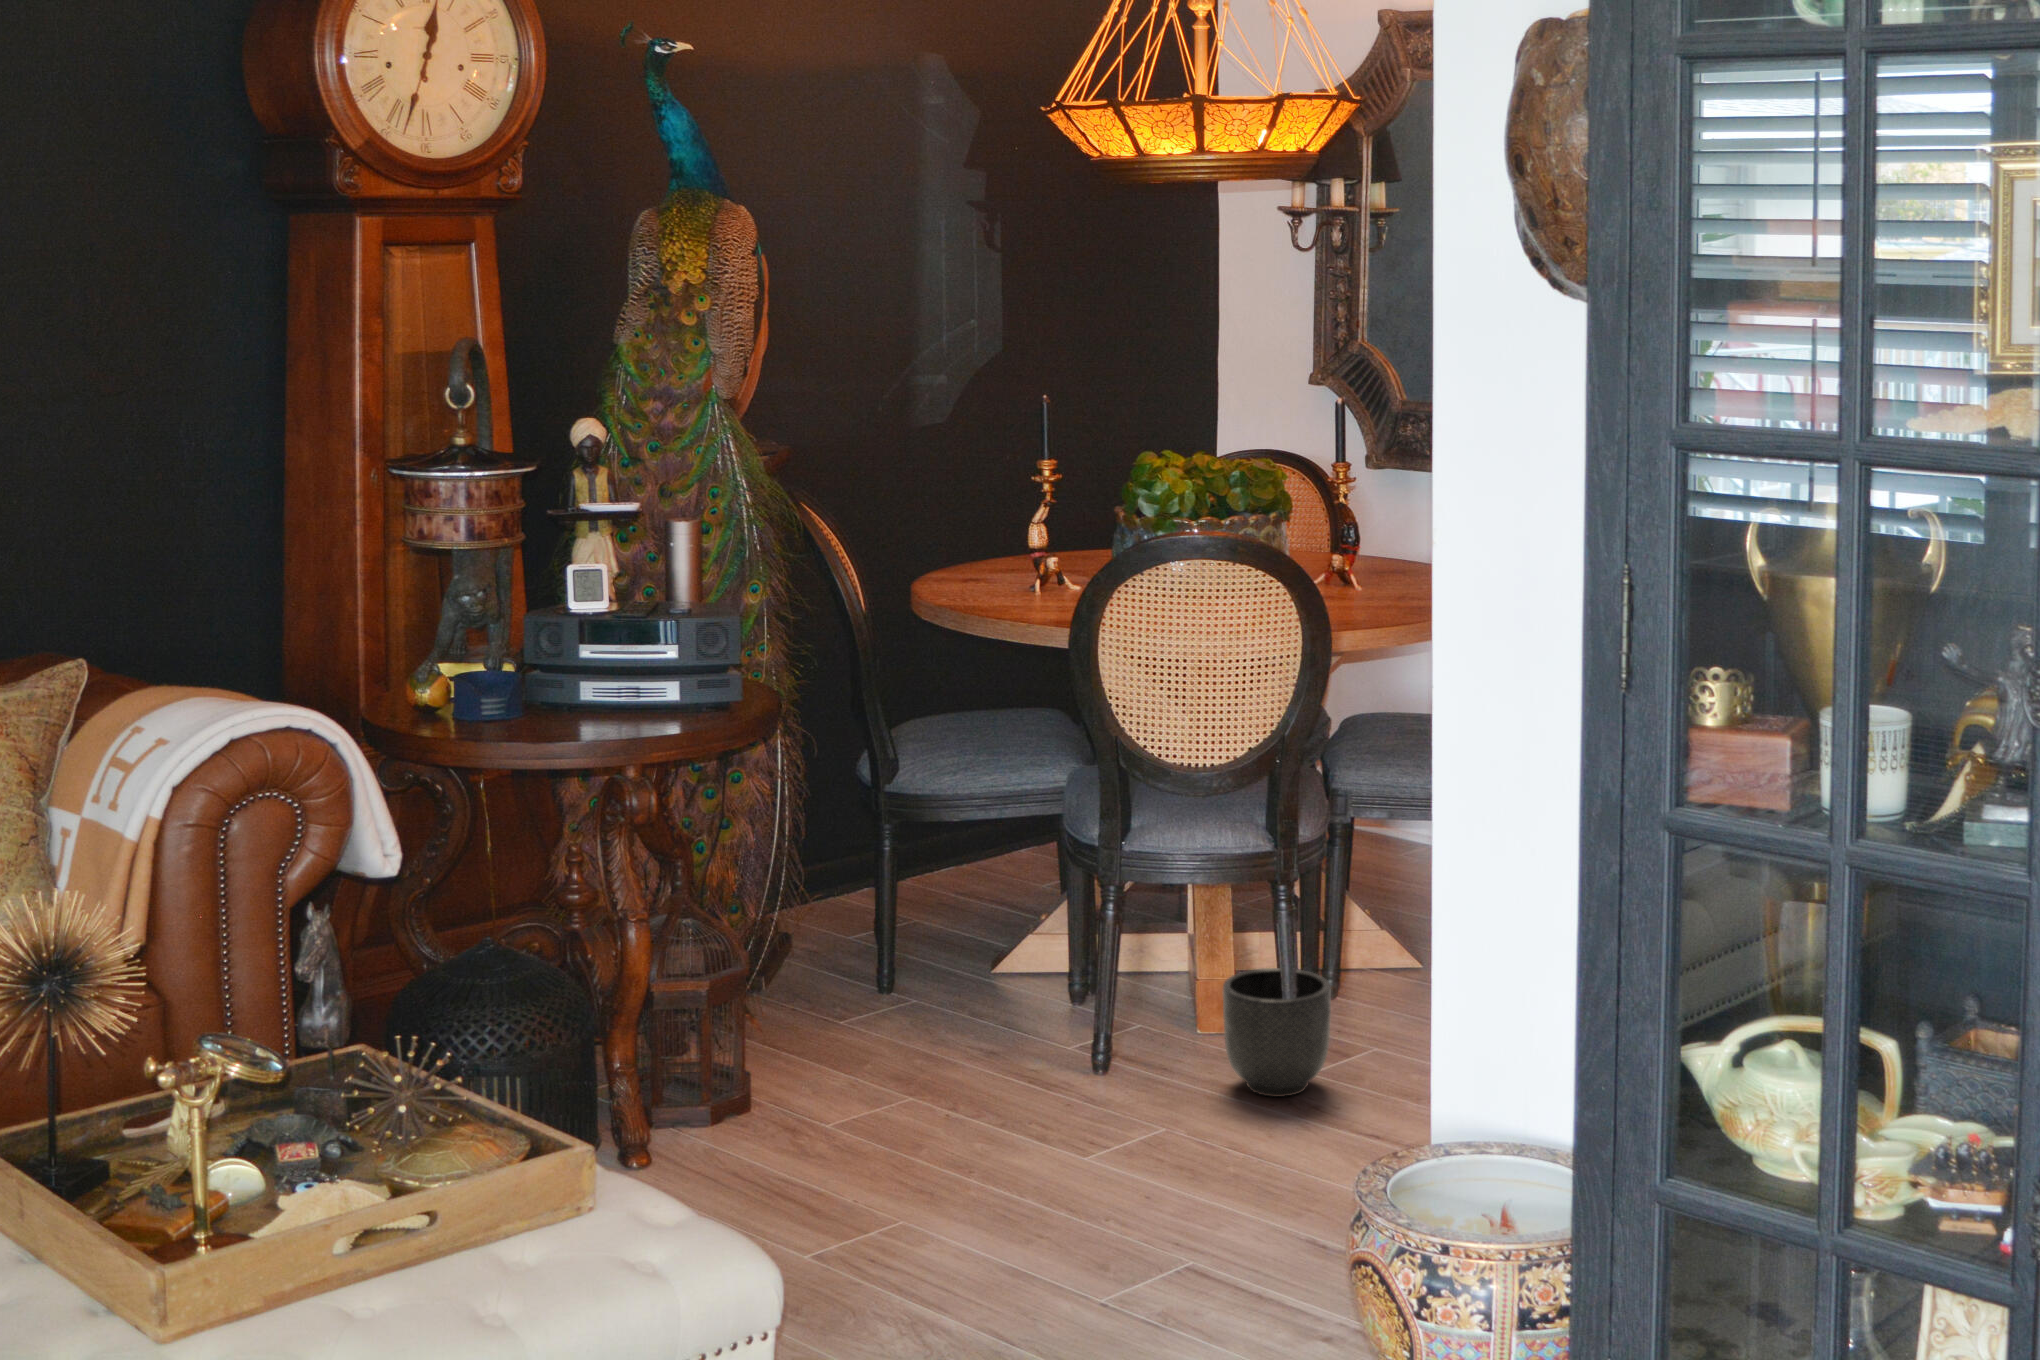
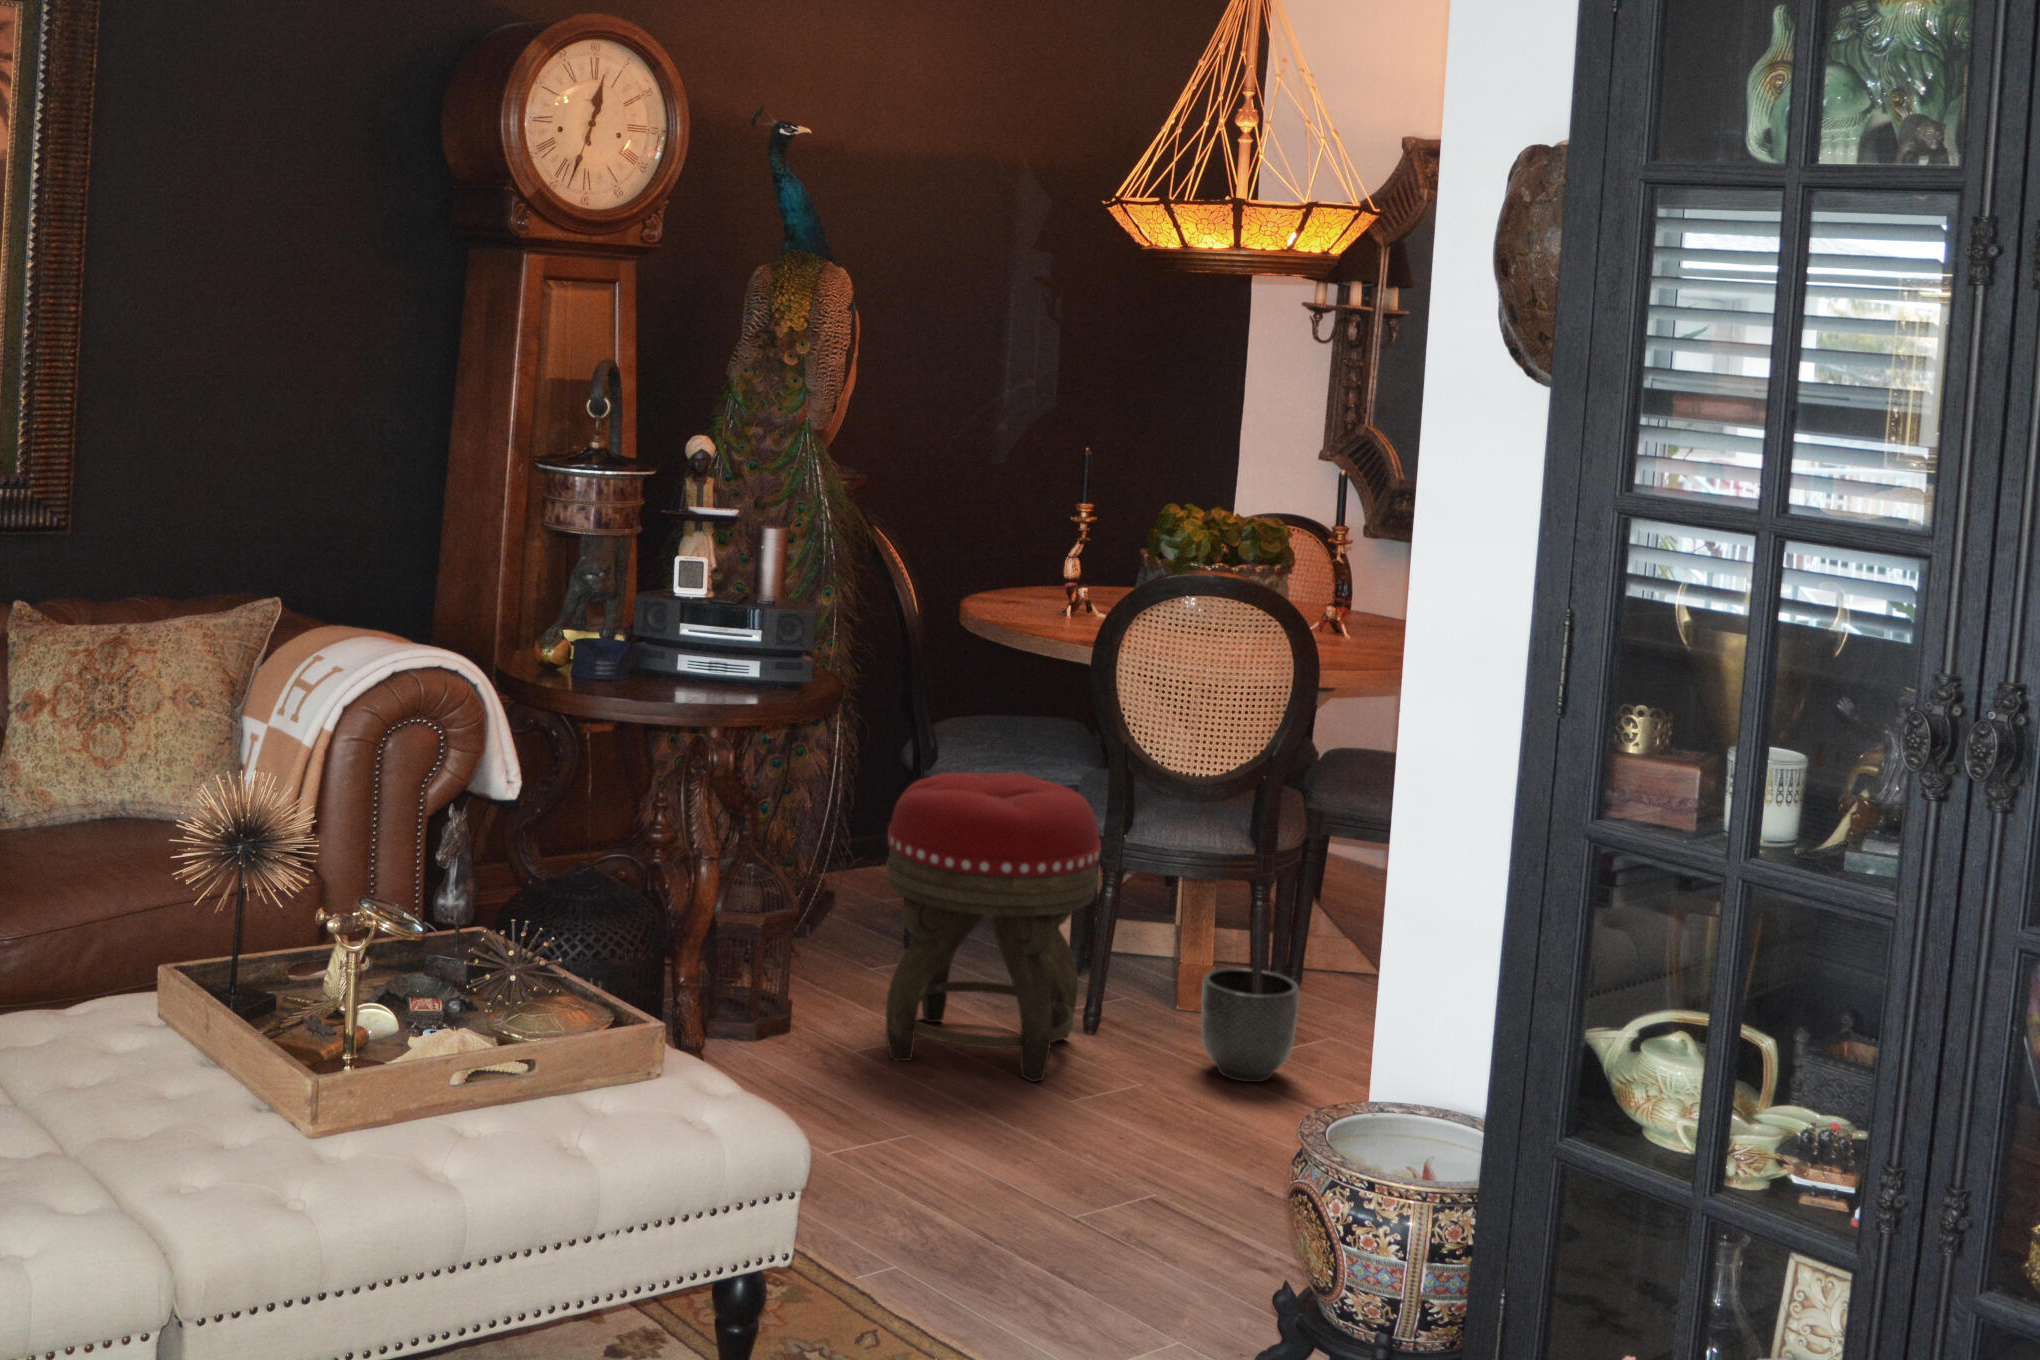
footstool: none [853,776,1097,1128] -> present [886,773,1101,1082]

